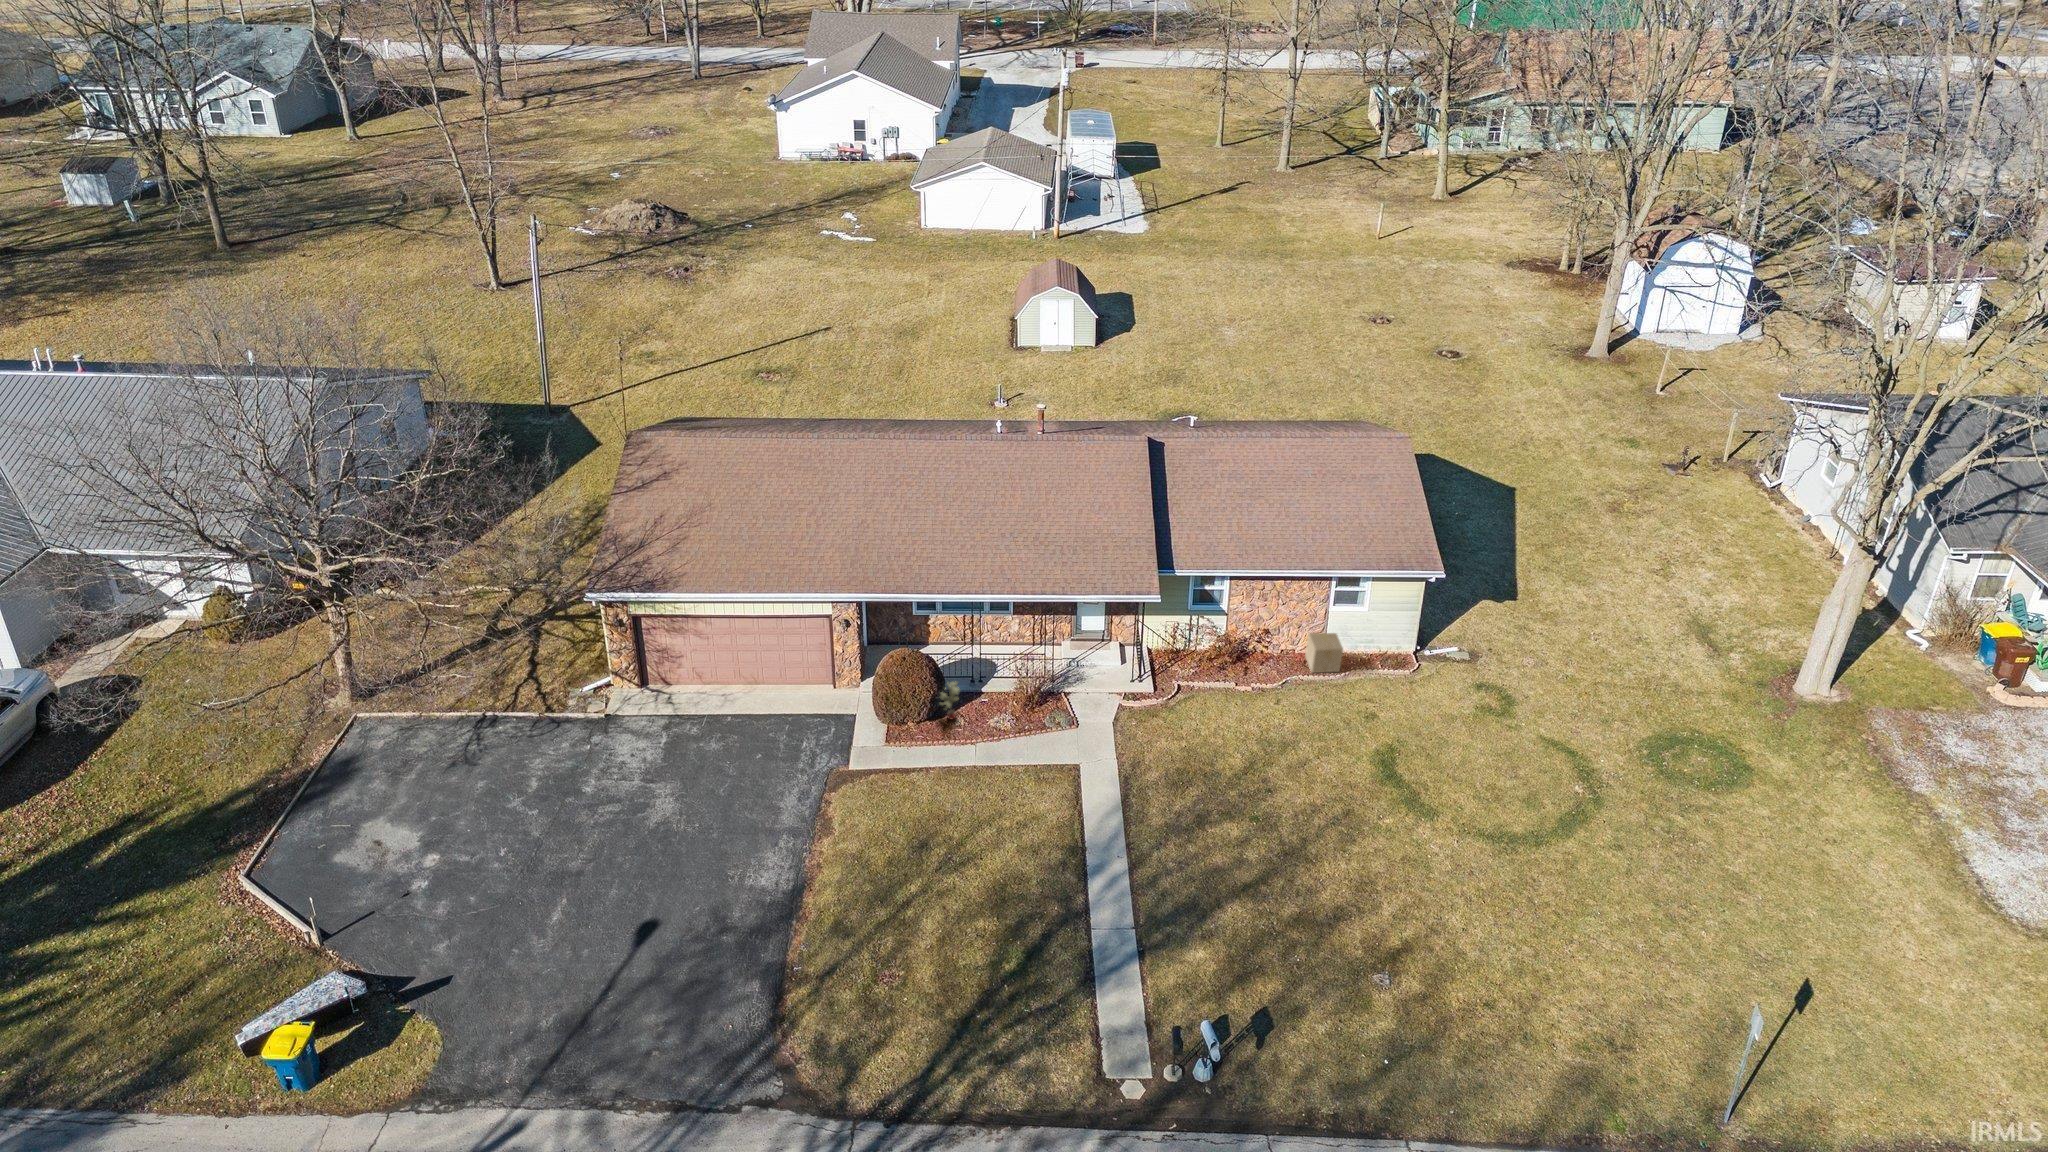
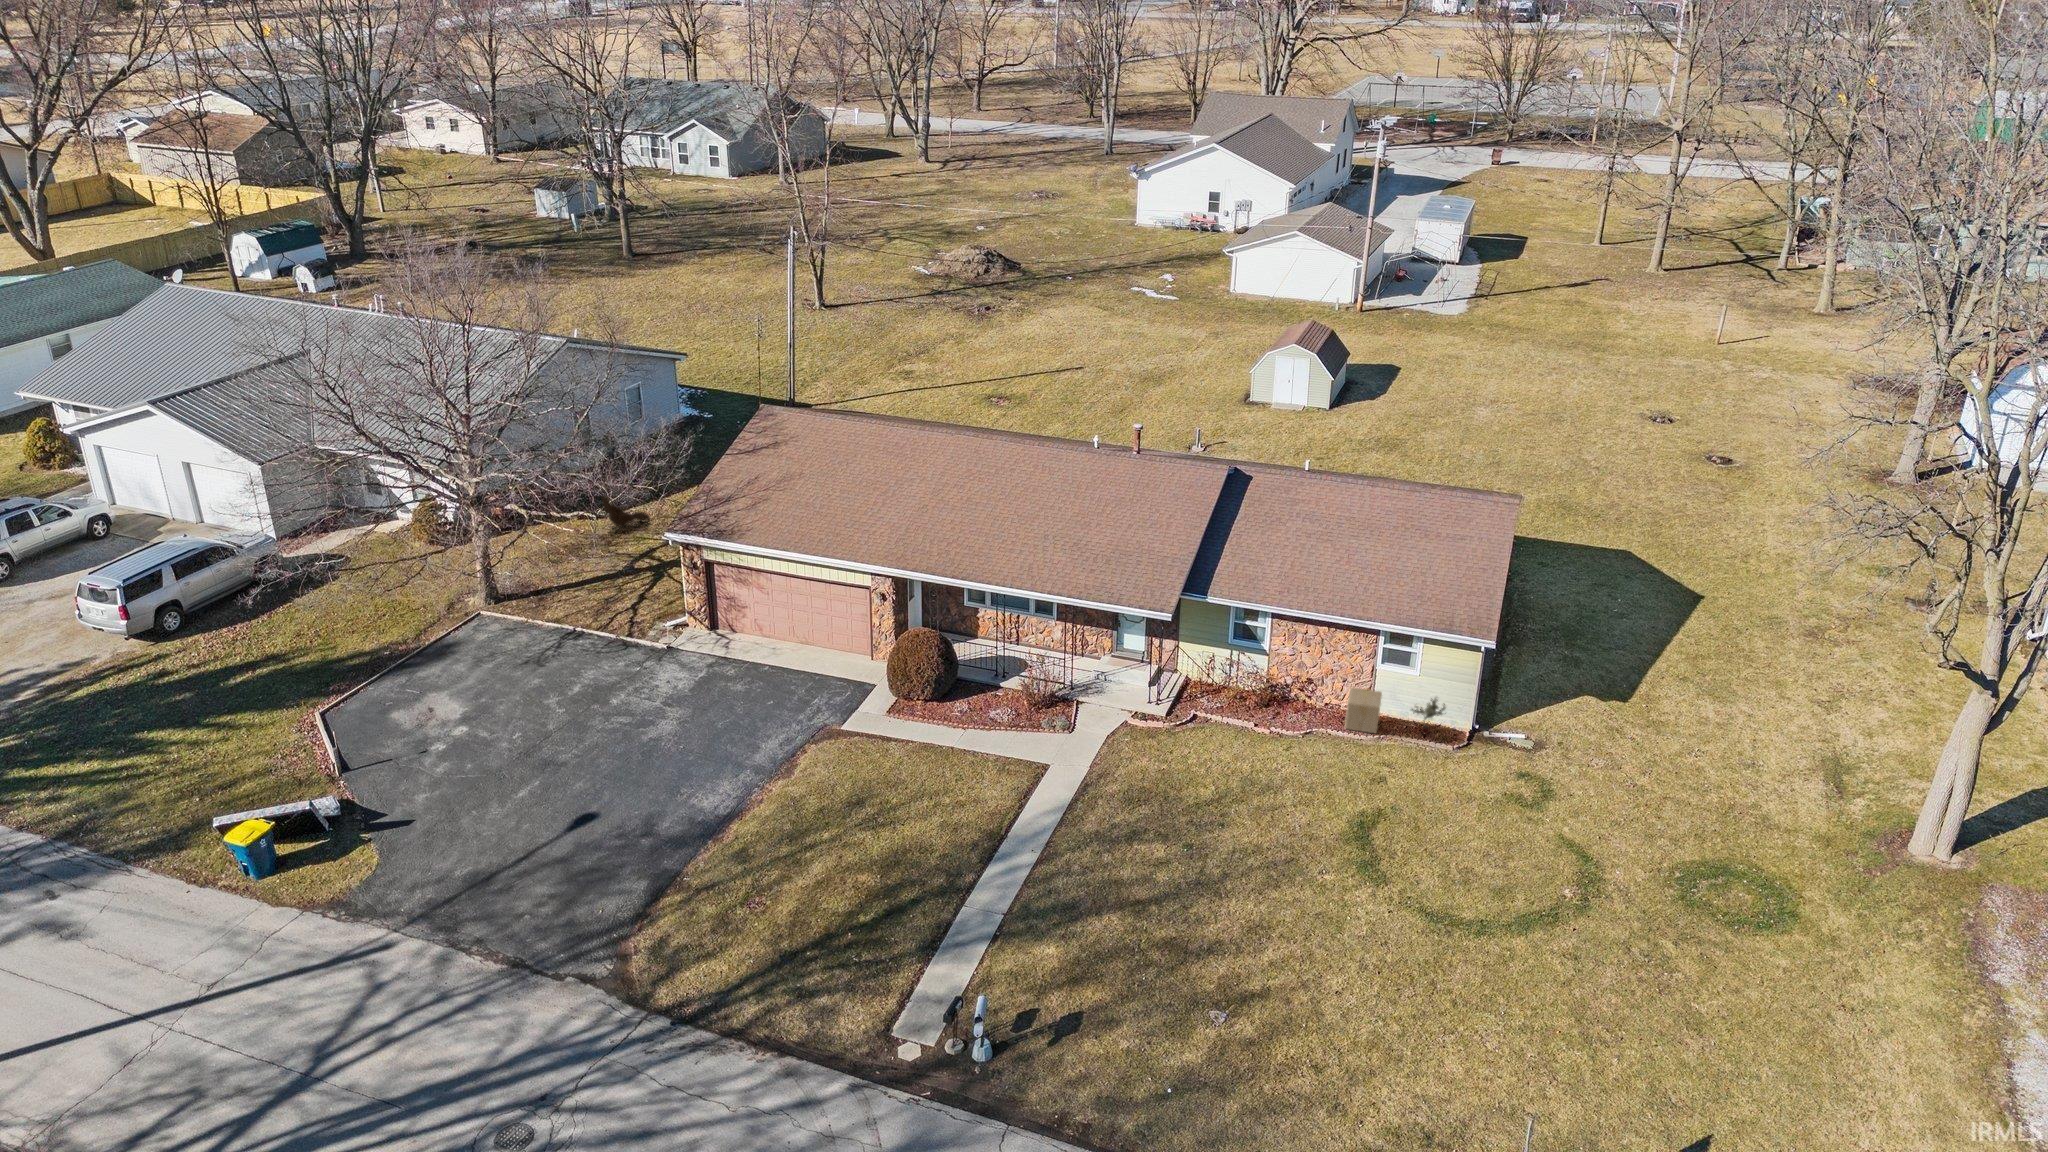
lounge chair: none [432,548,490,588] -> present [601,496,650,533]
potted tree: present [940,681,959,720] -> present [1412,698,1446,735]

